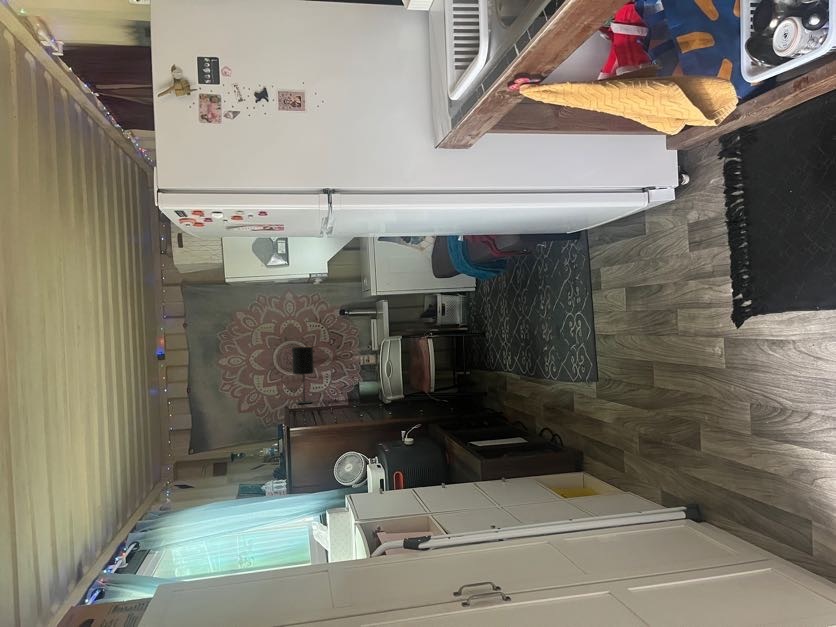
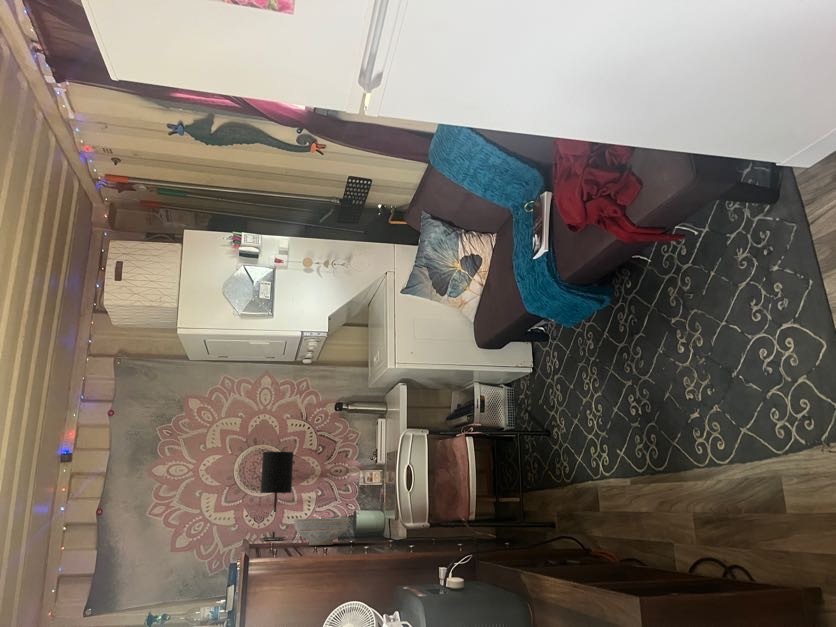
decorative bowl: none [316,394,352,413] -> present [294,518,350,545]

